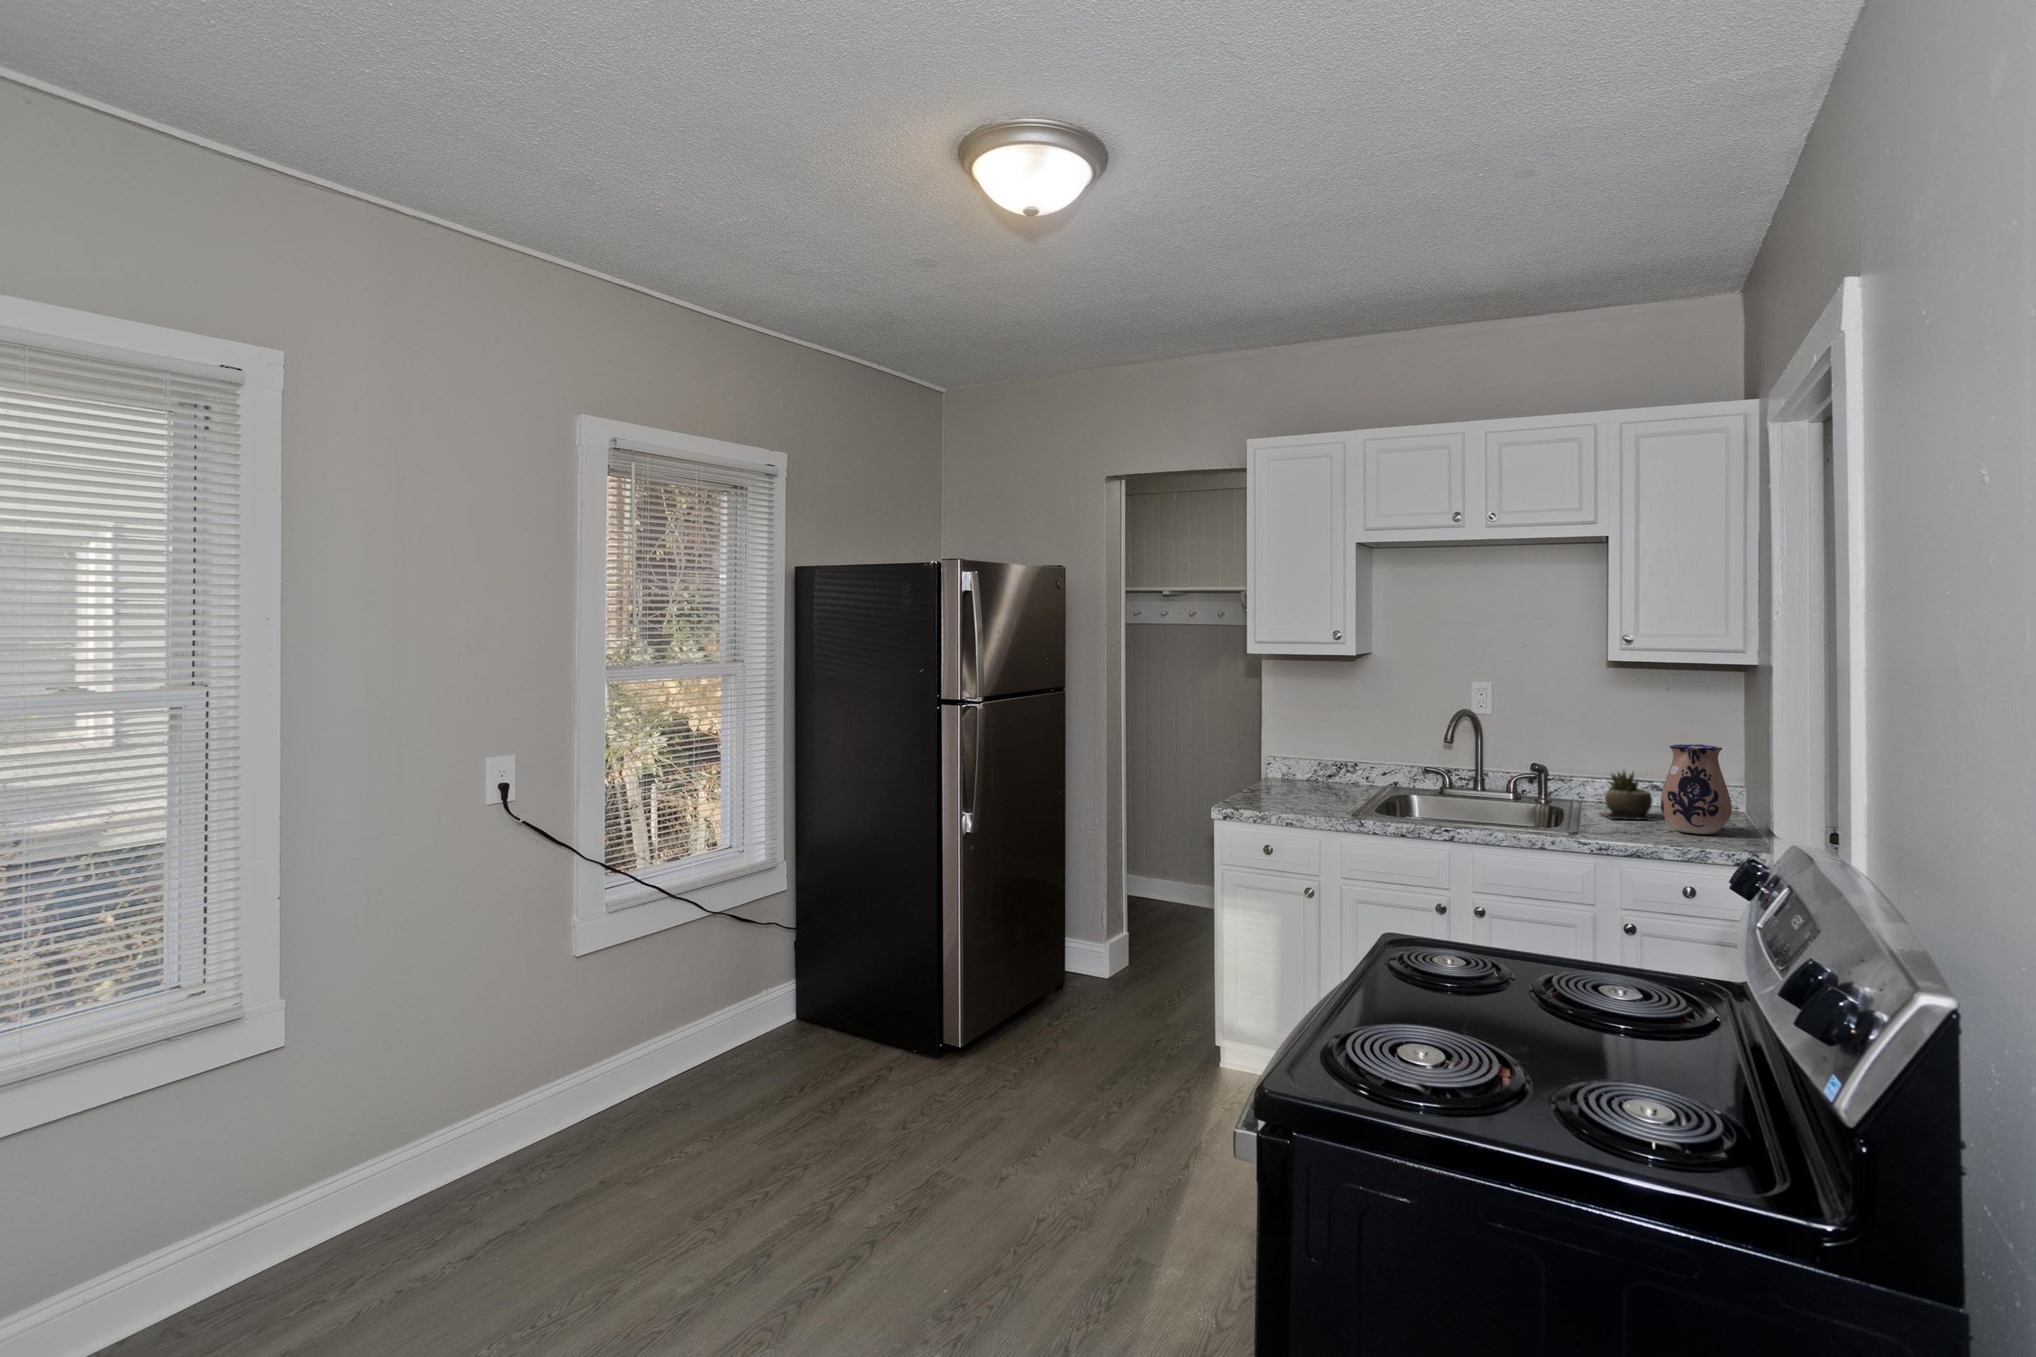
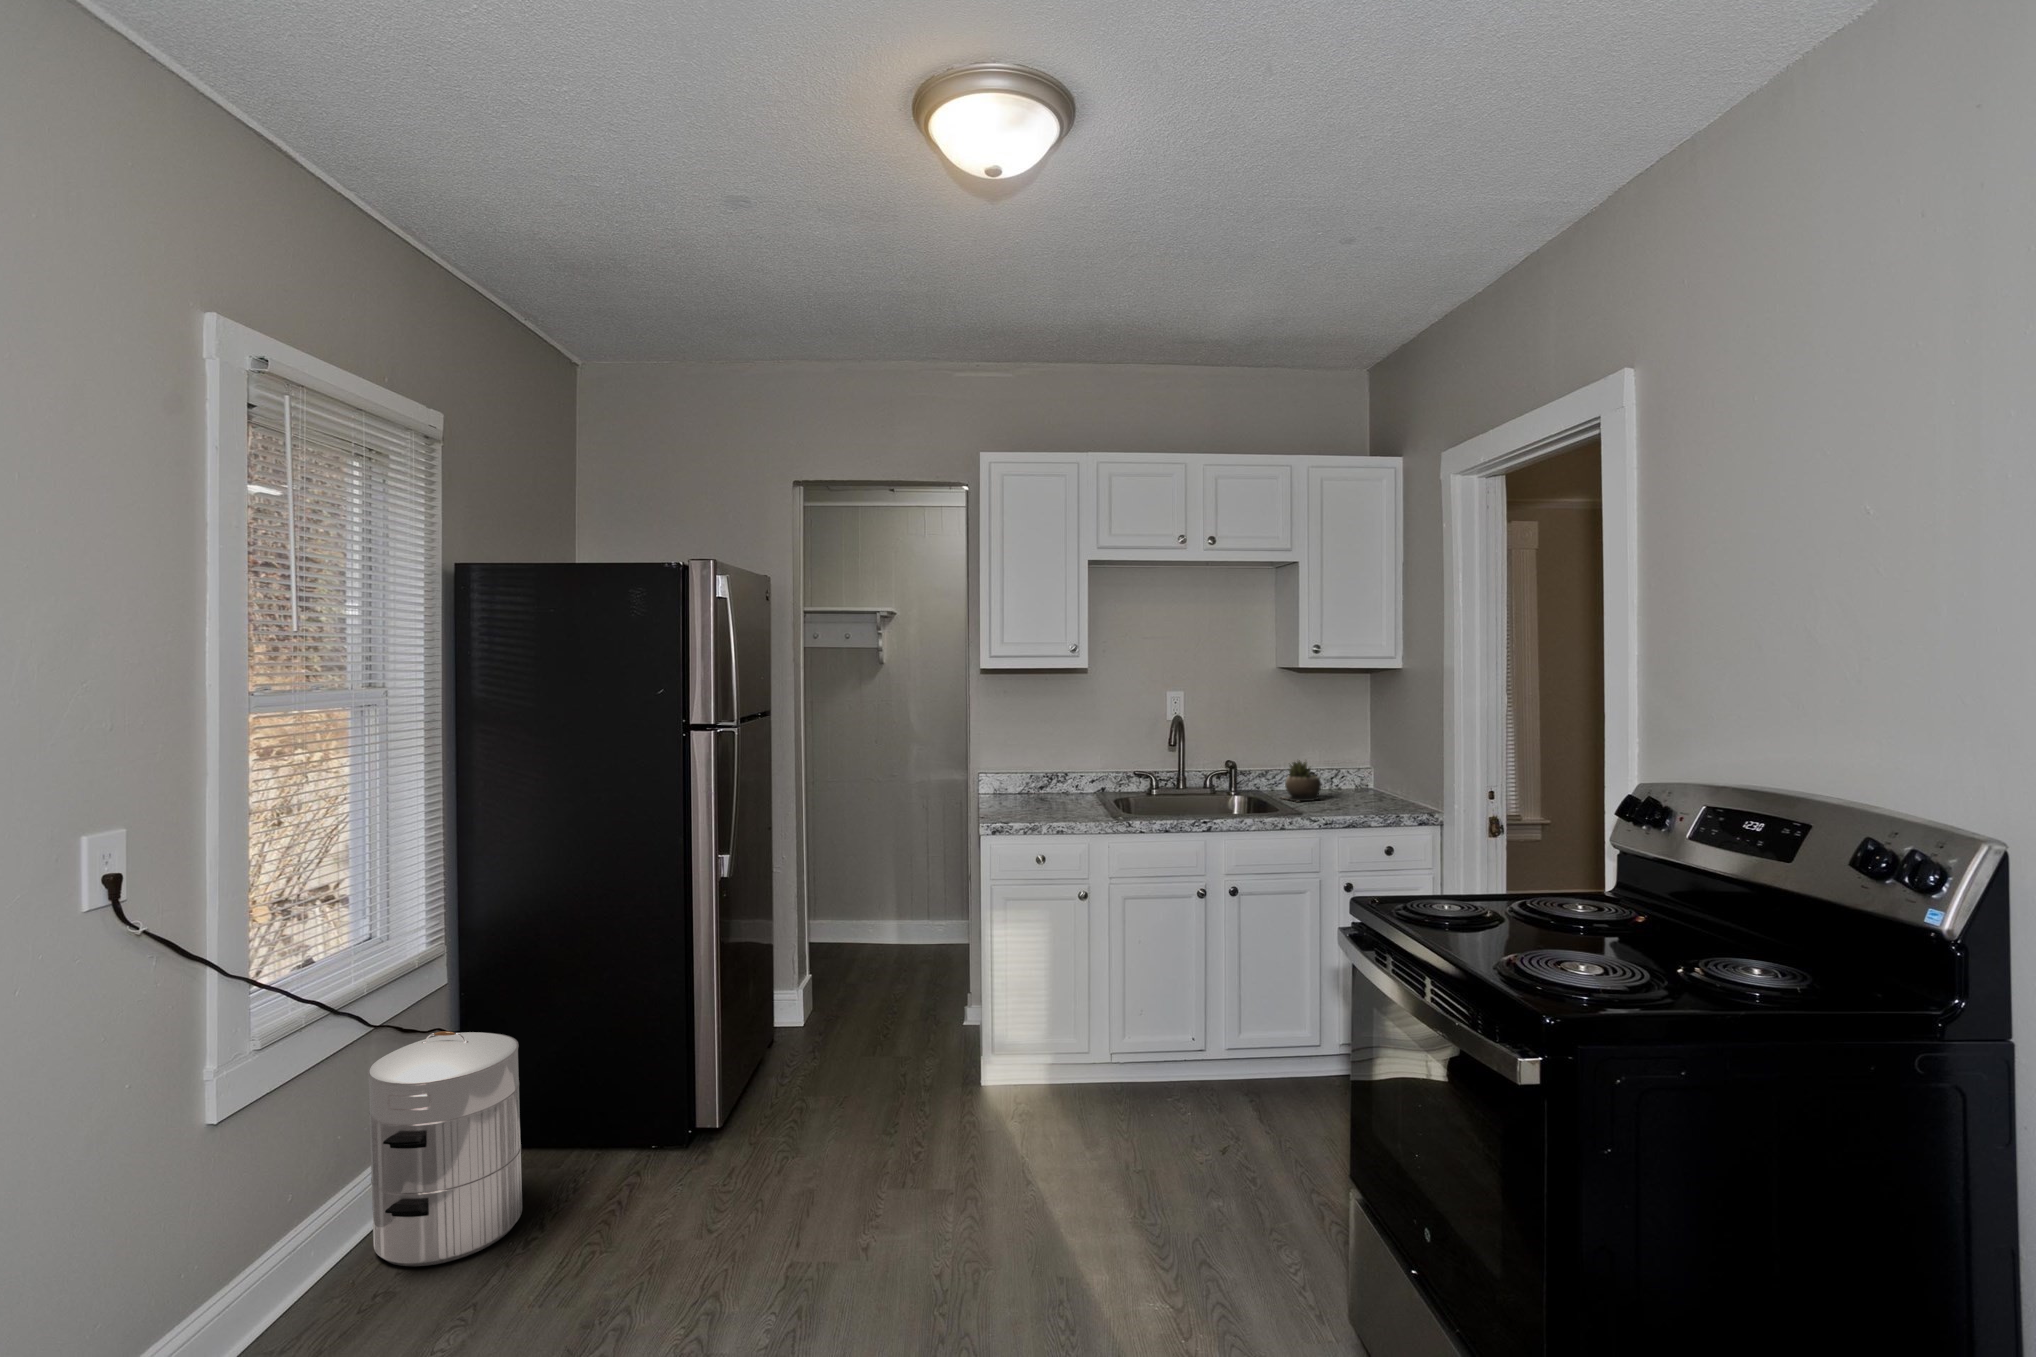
ceramic pitcher: present [1660,744,1732,834] -> none [1344,733,1397,807]
waste bin: none [687,924,792,1095] -> present [368,1031,522,1266]

